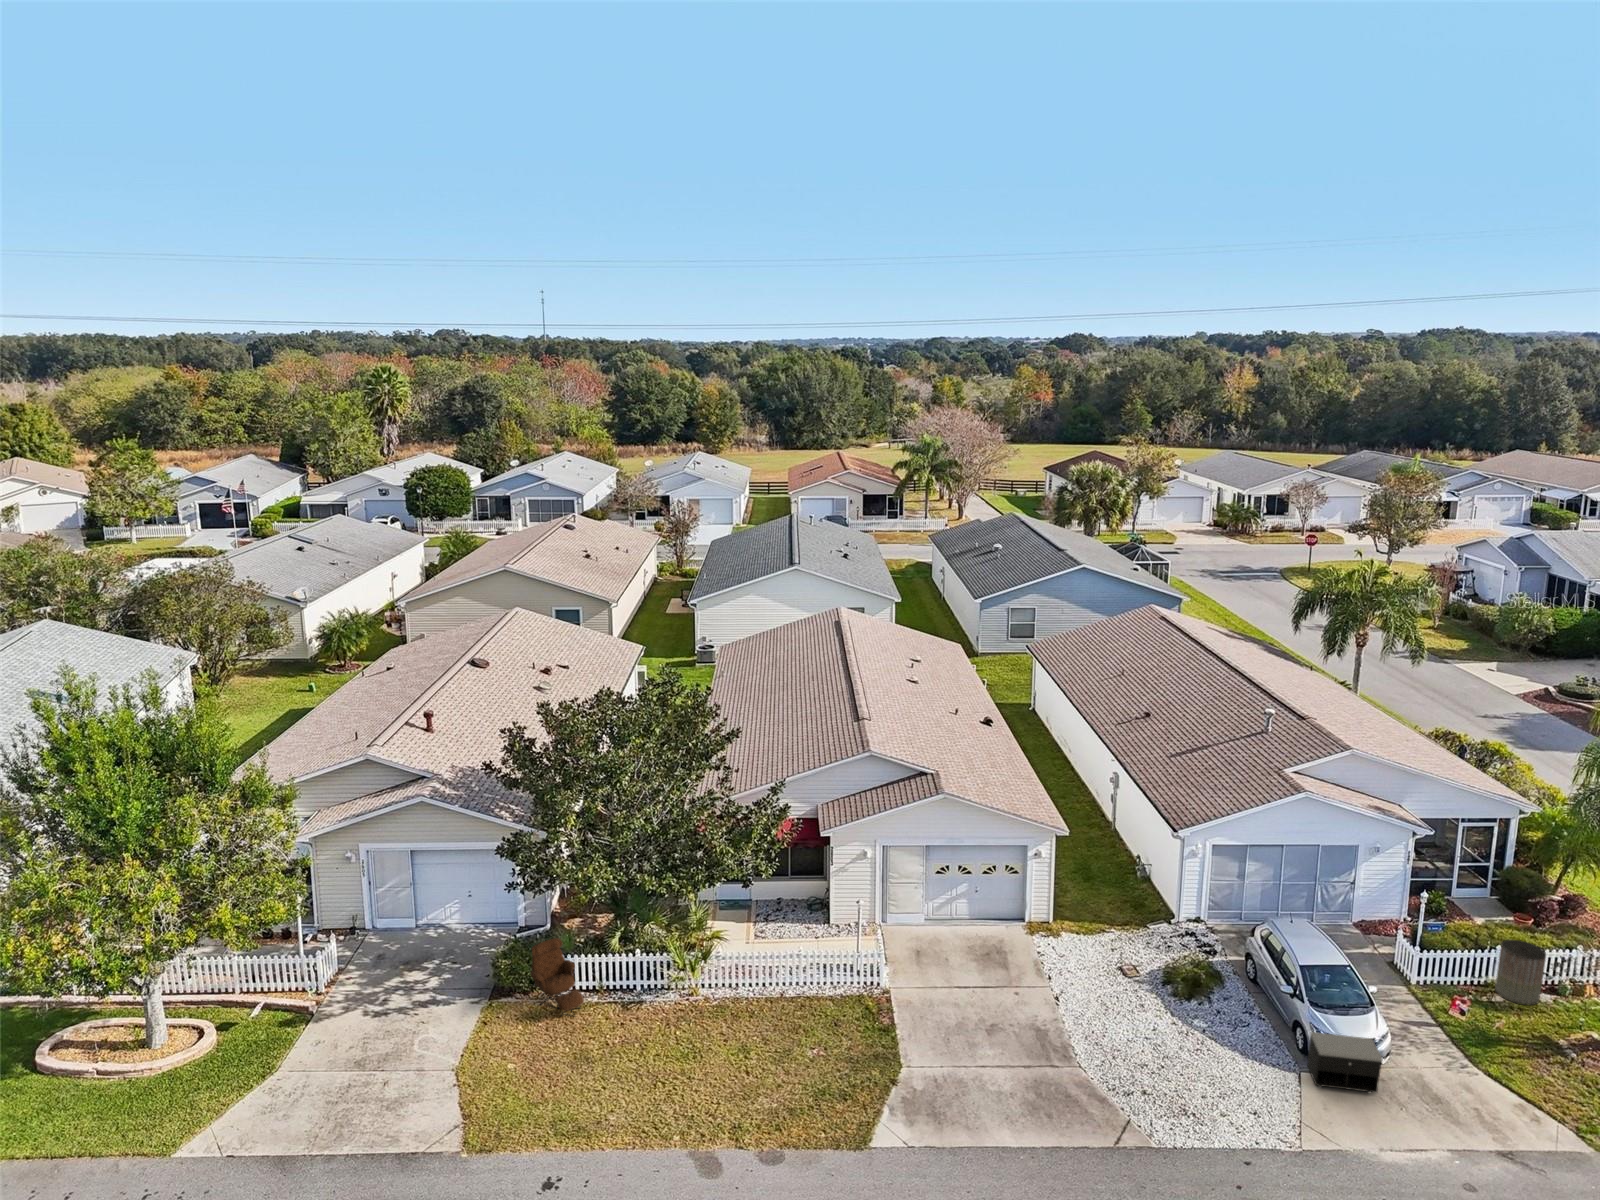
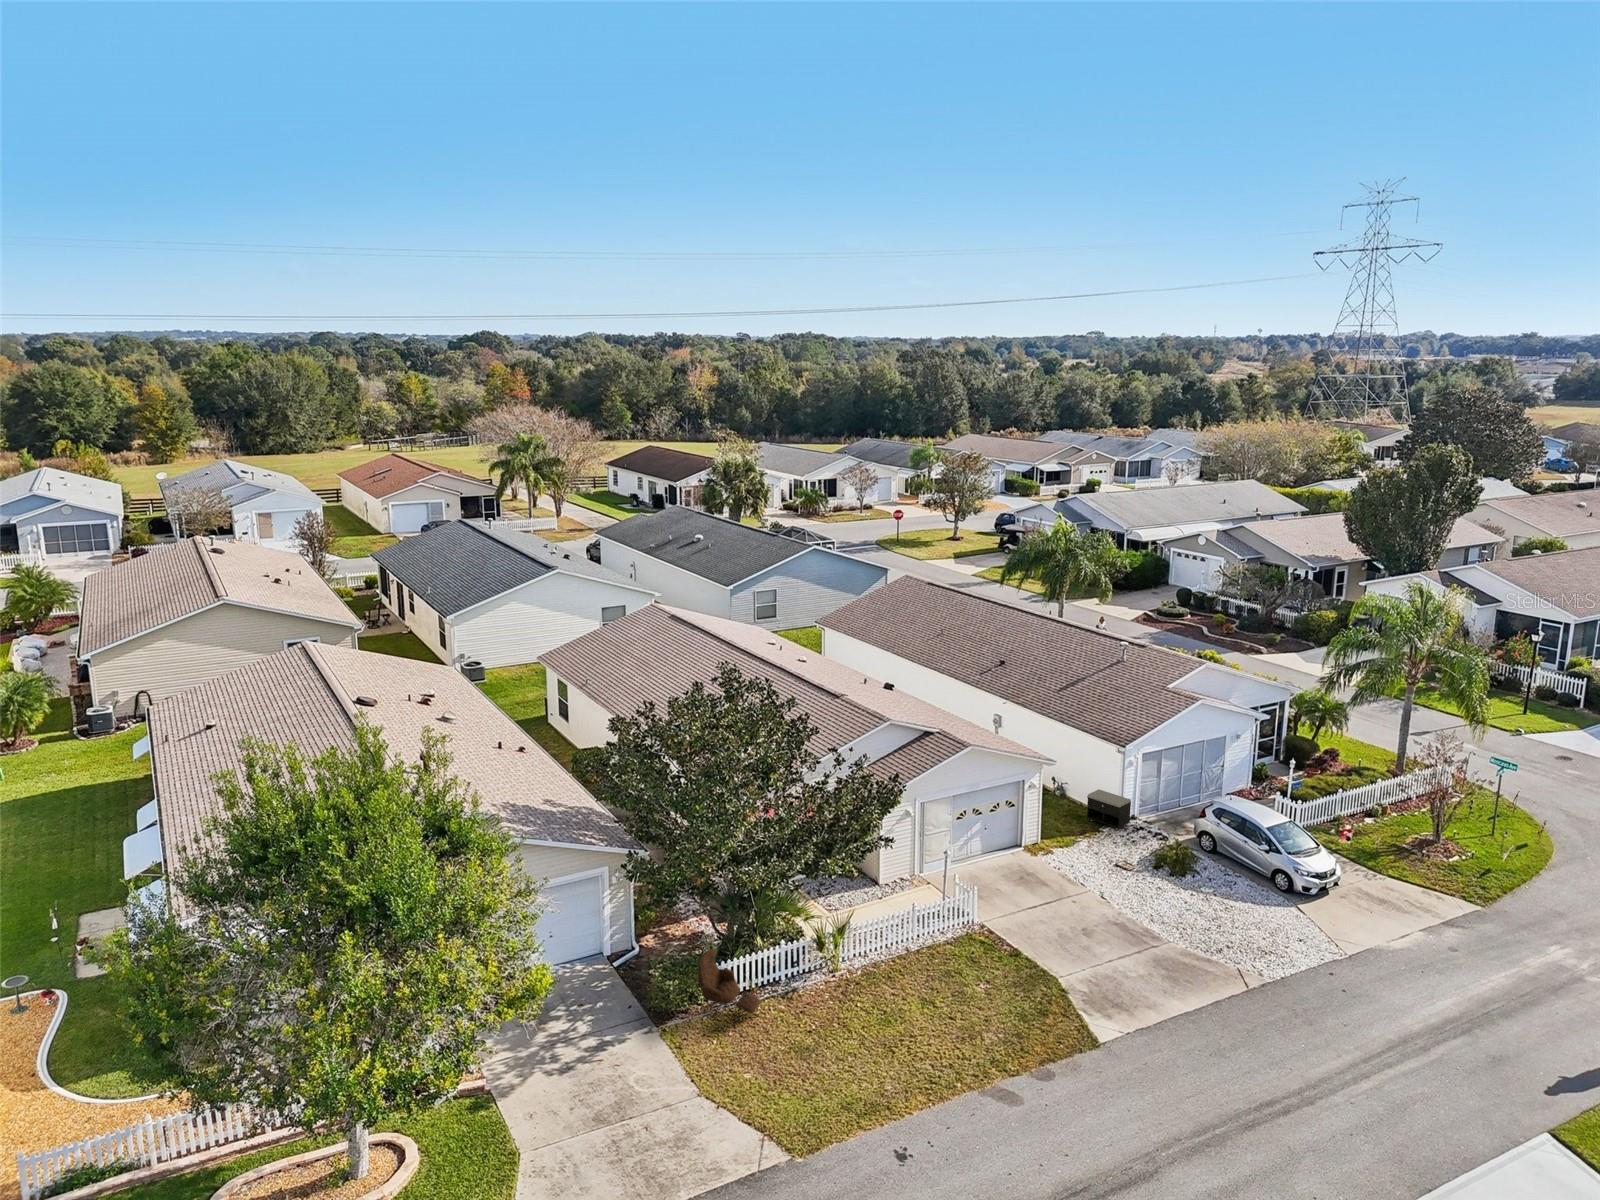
trash can: present [1495,940,1546,1005] -> none [1340,784,1374,828]
storage bench: present [1307,1032,1382,1093] -> present [1087,789,1131,830]

